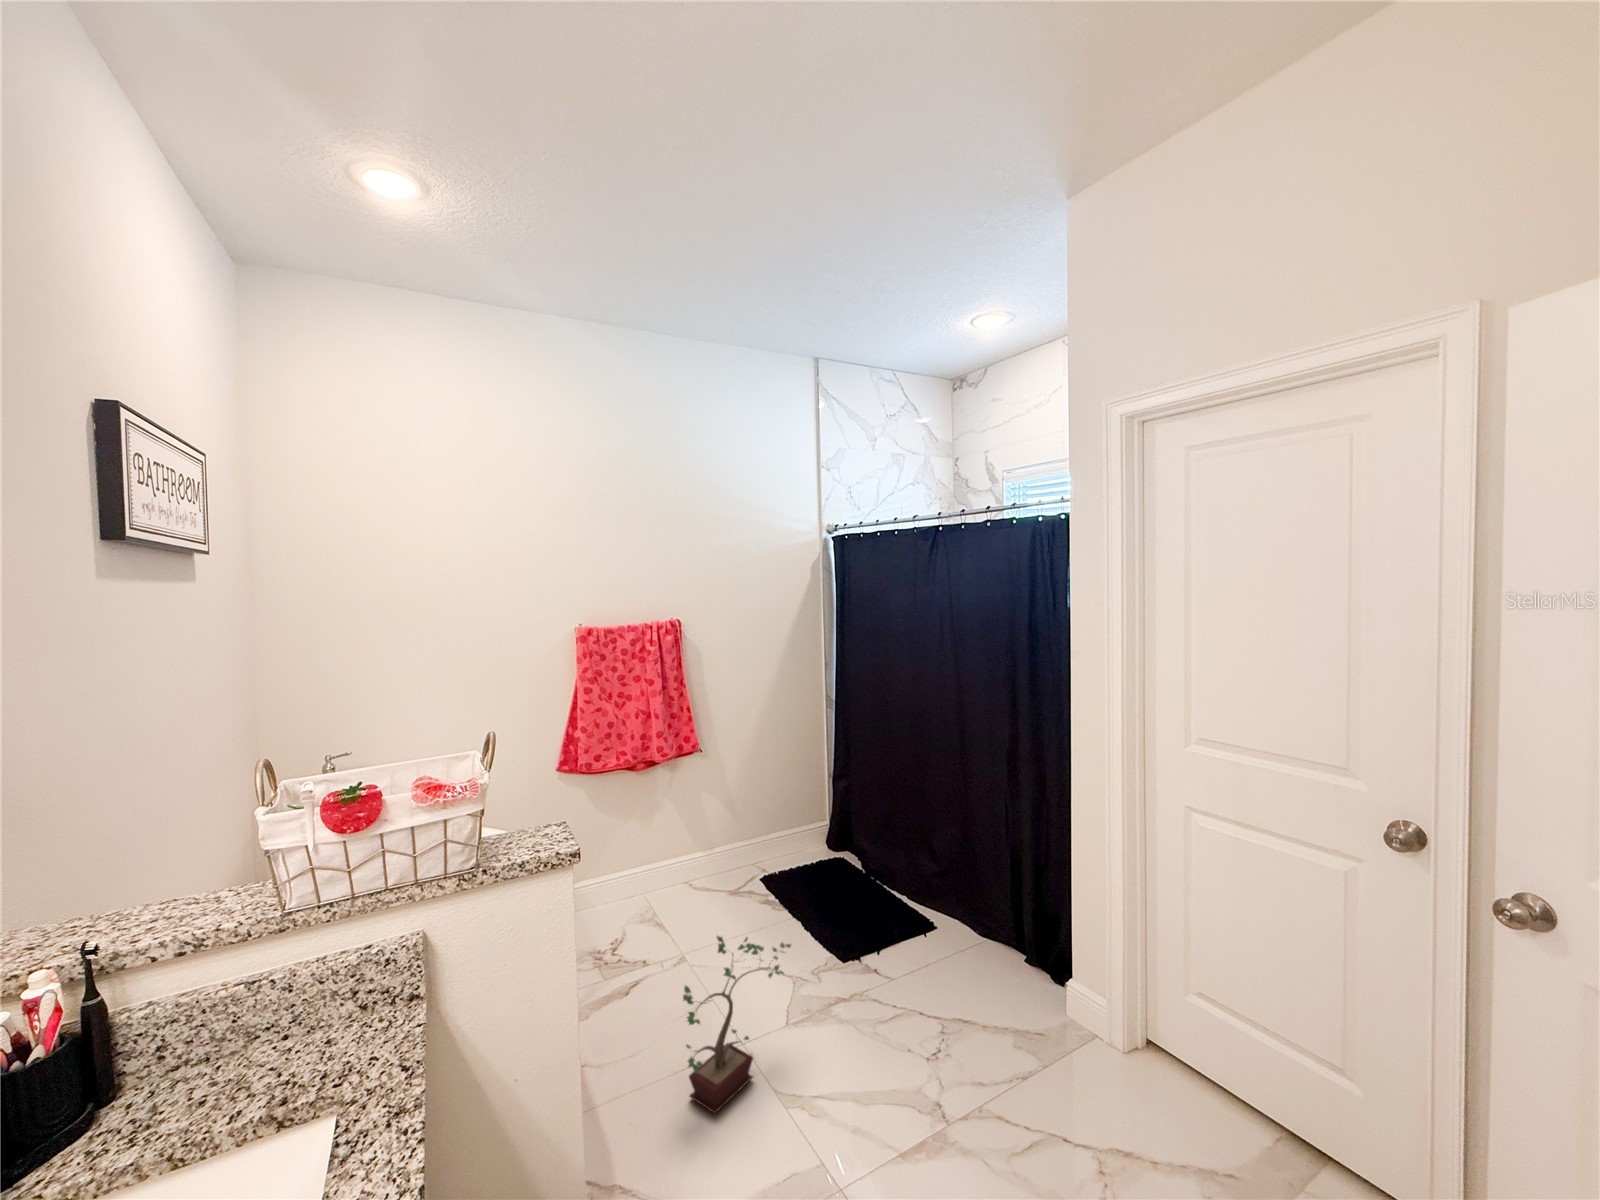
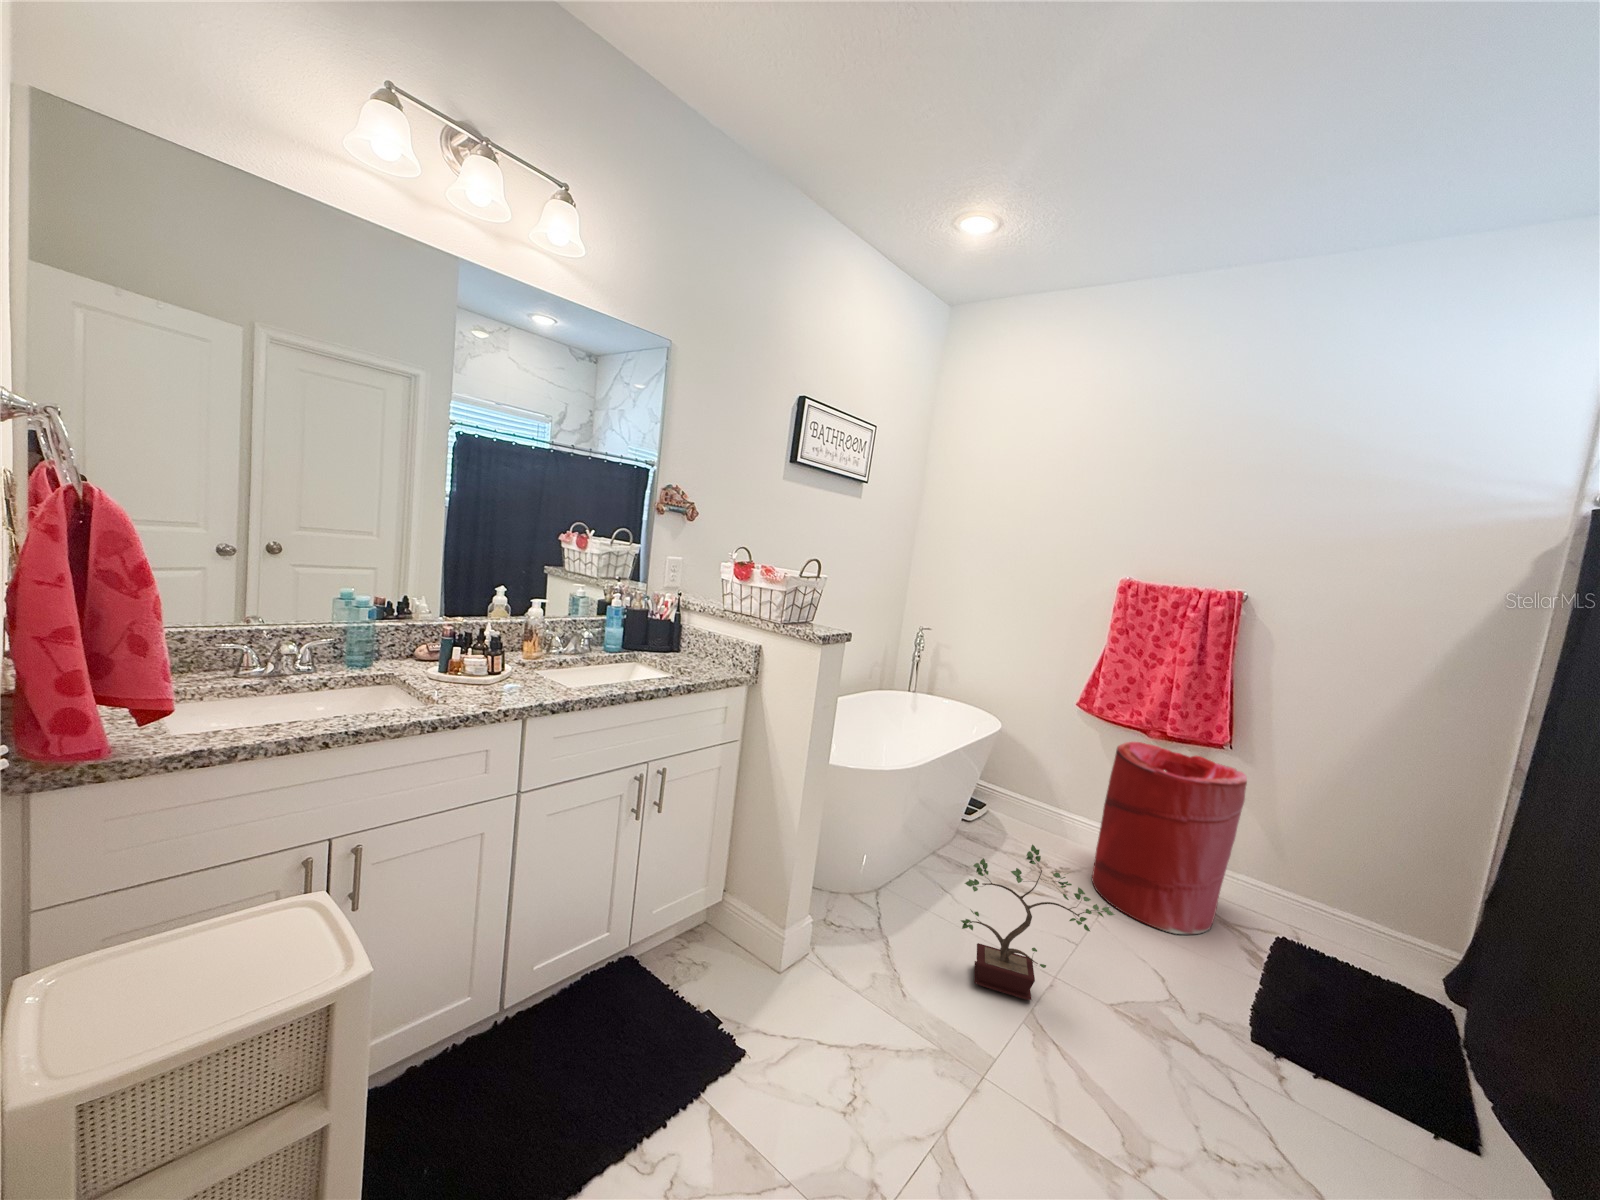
laundry hamper: none [628,768,734,943] -> present [1092,742,1247,934]

